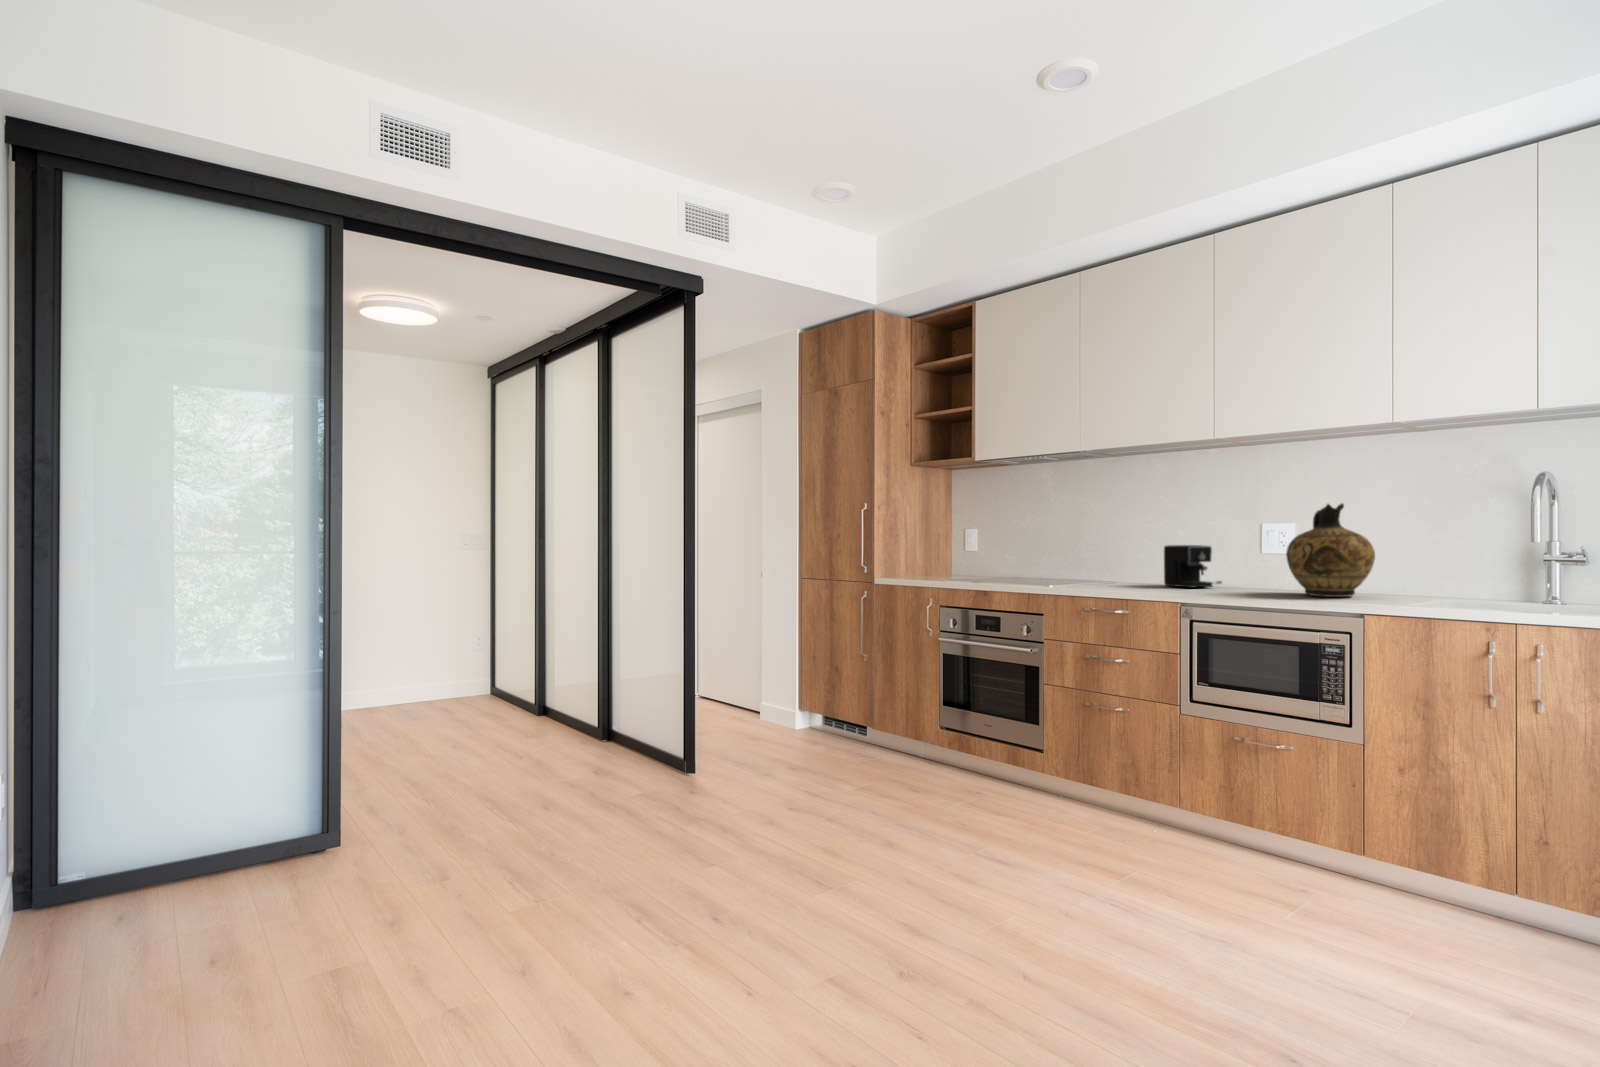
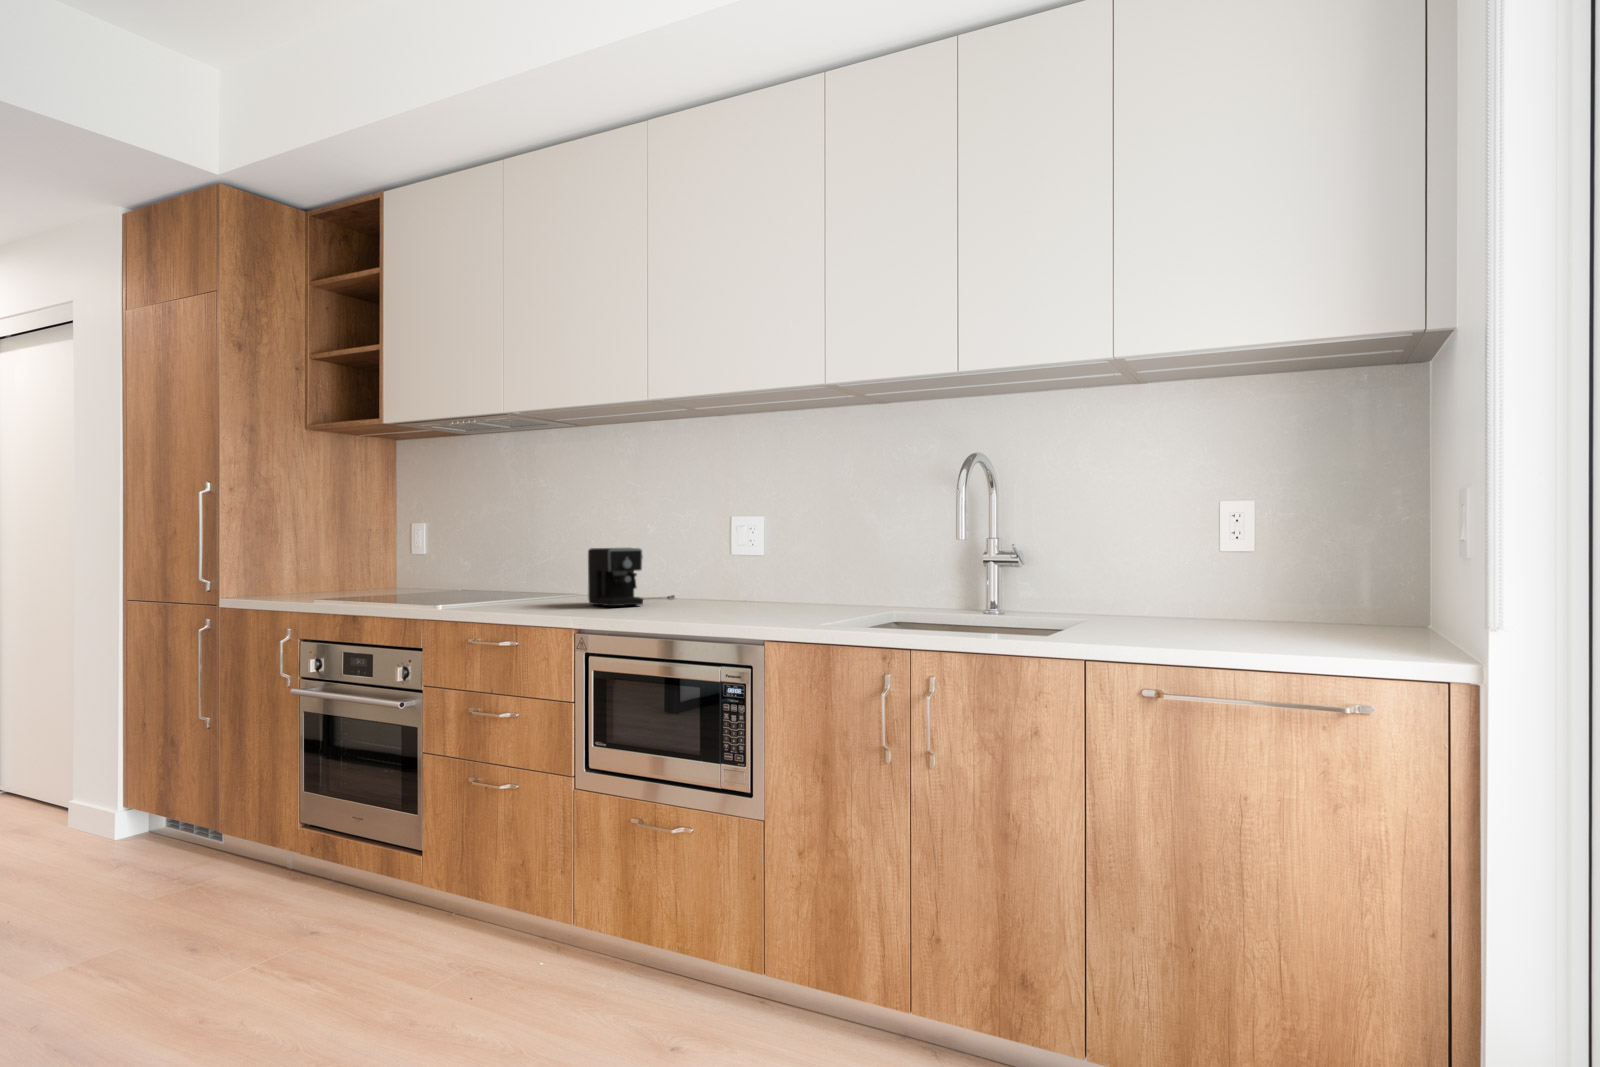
ceramic jug: present [1286,504,1375,597] -> none [703,491,803,617]

